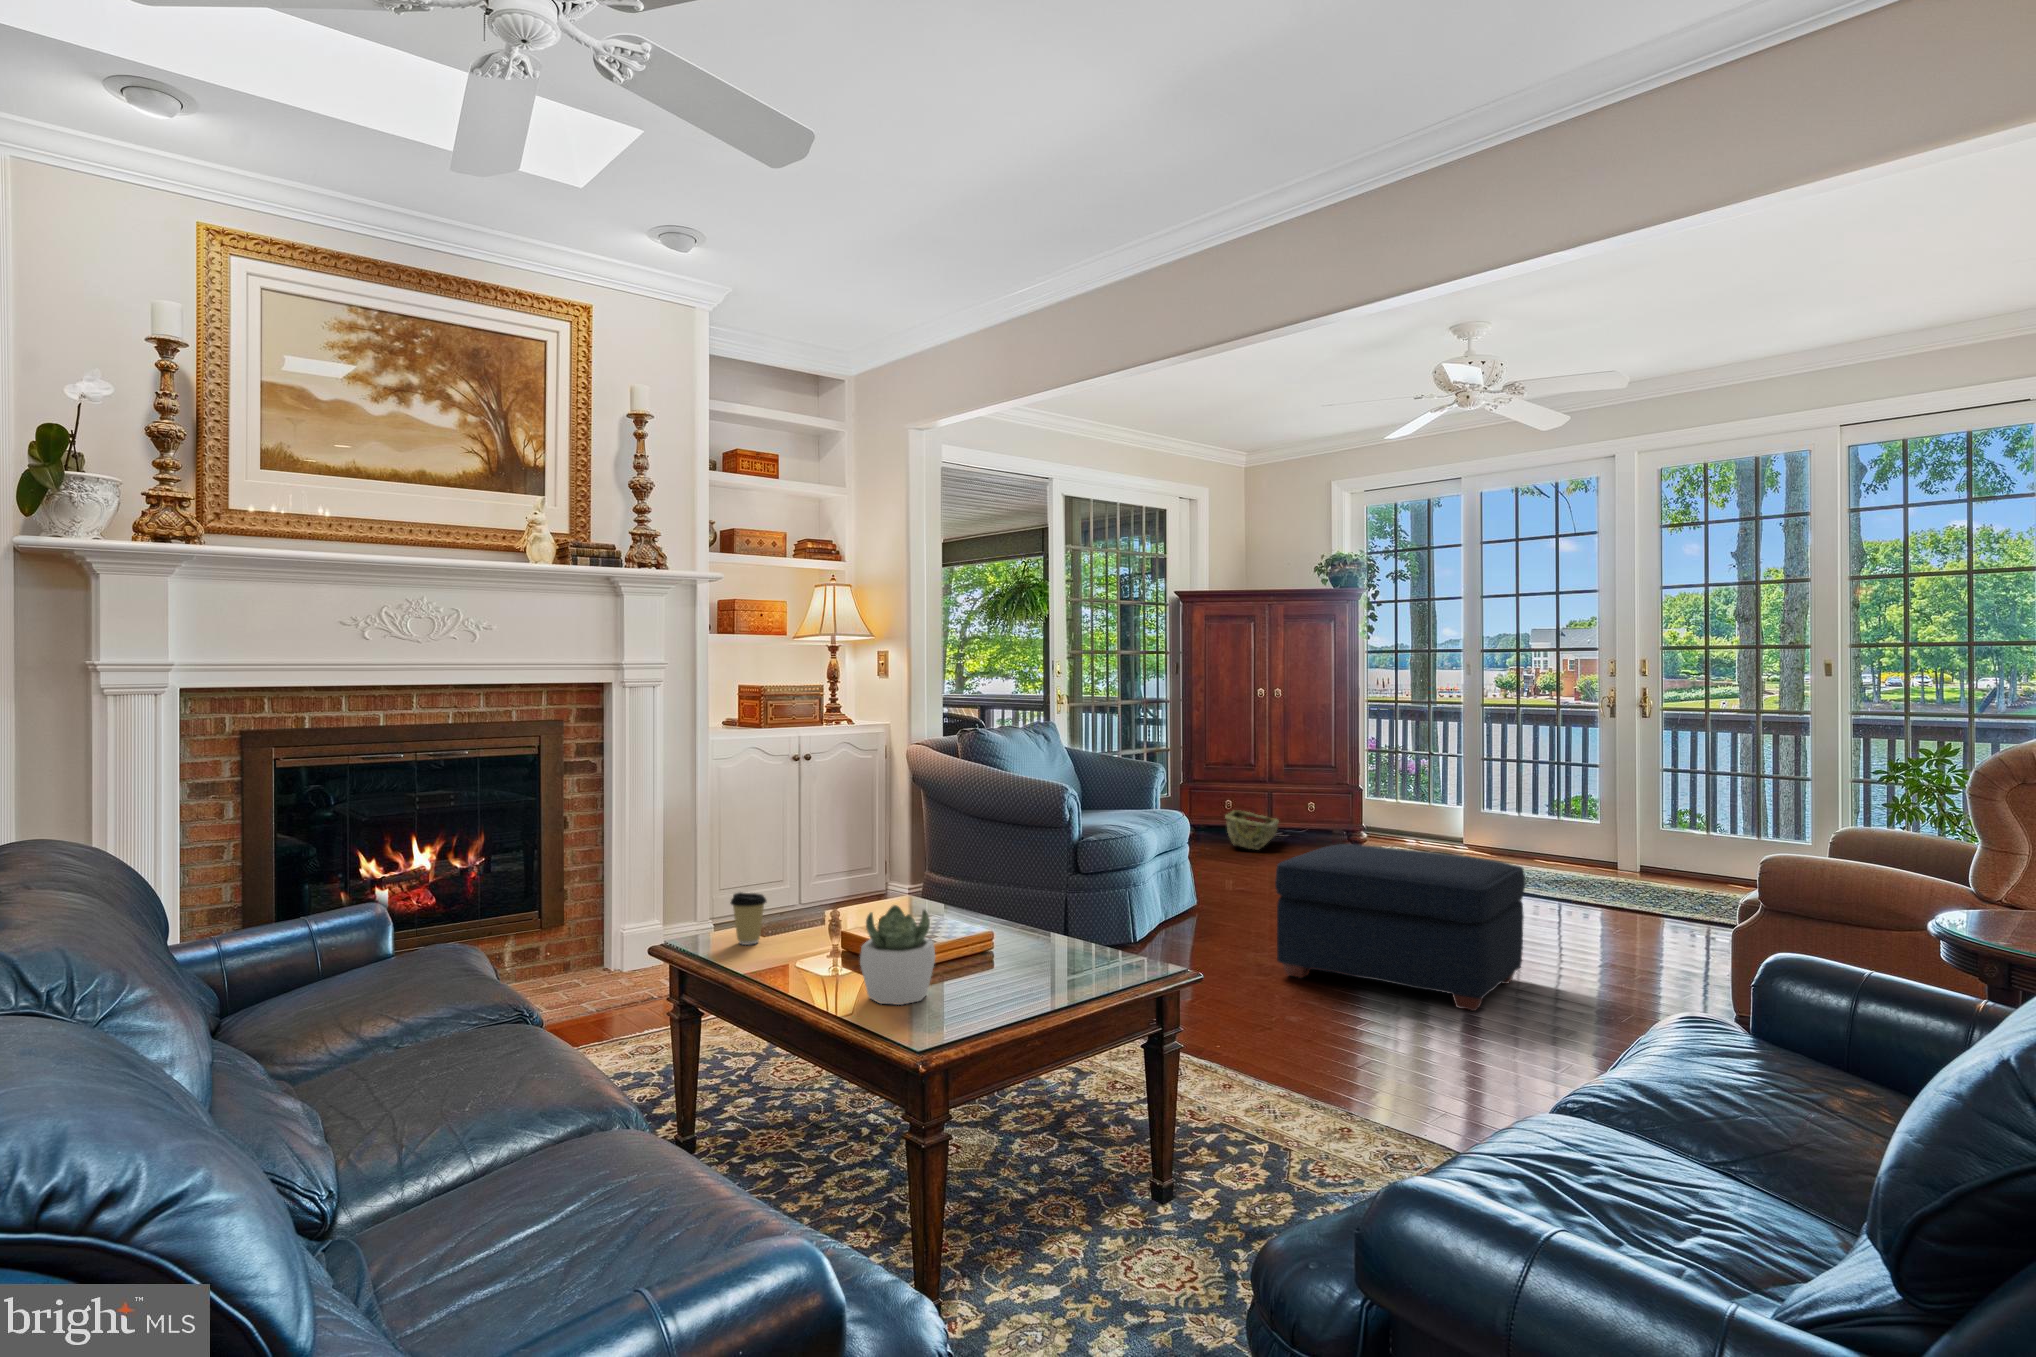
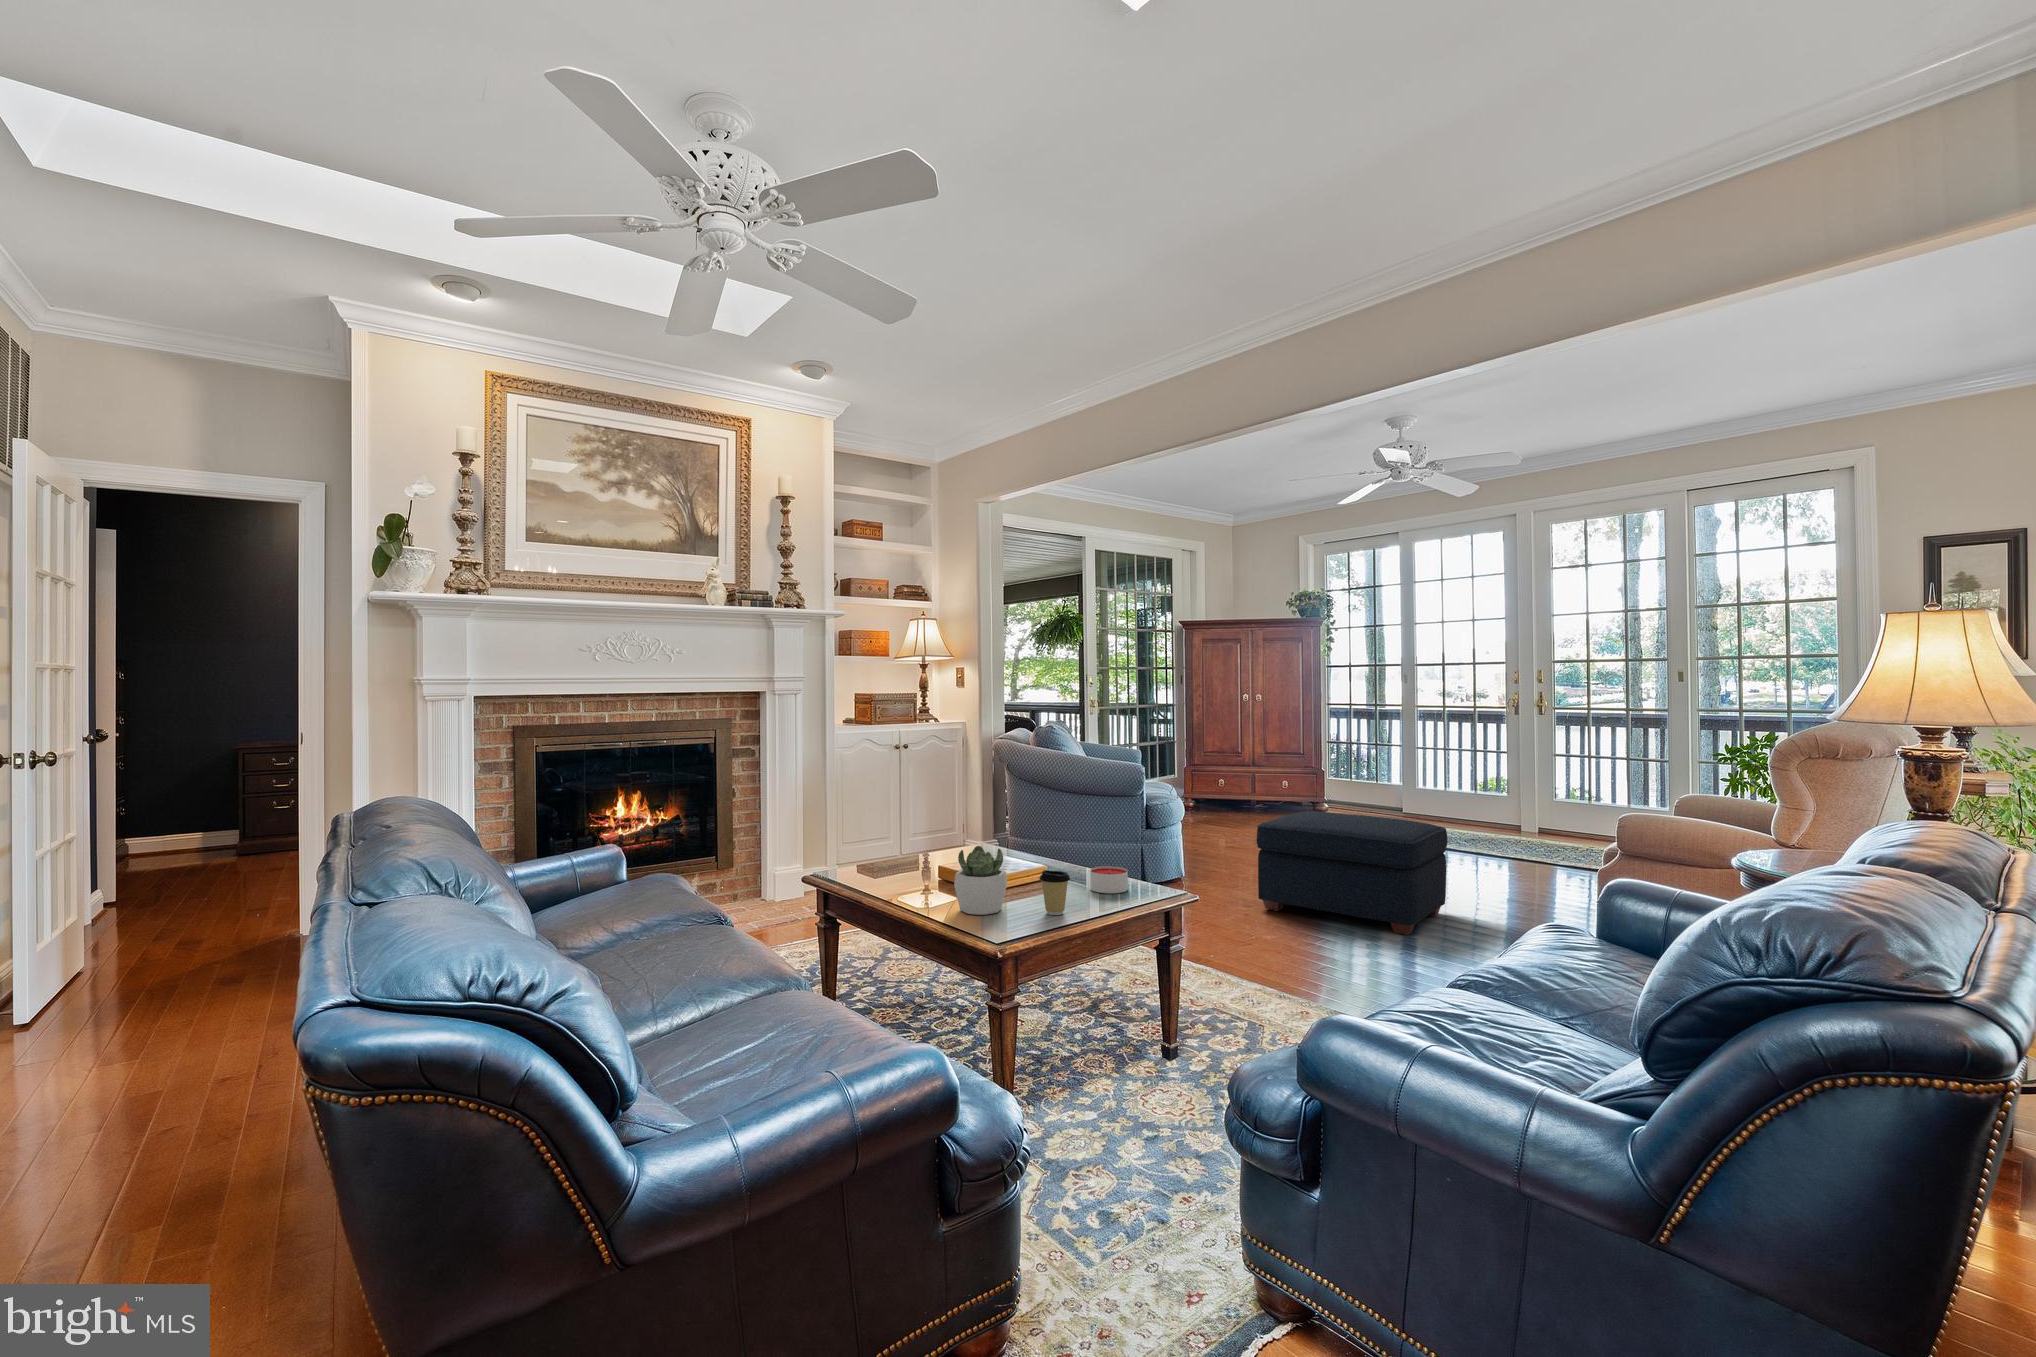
woven basket: present [1225,810,1279,850] -> none [1221,789,1264,819]
coffee cup: present [731,892,766,945] -> present [1040,870,1070,915]
candle: none [1053,930,1105,969] -> present [1090,866,1128,893]

